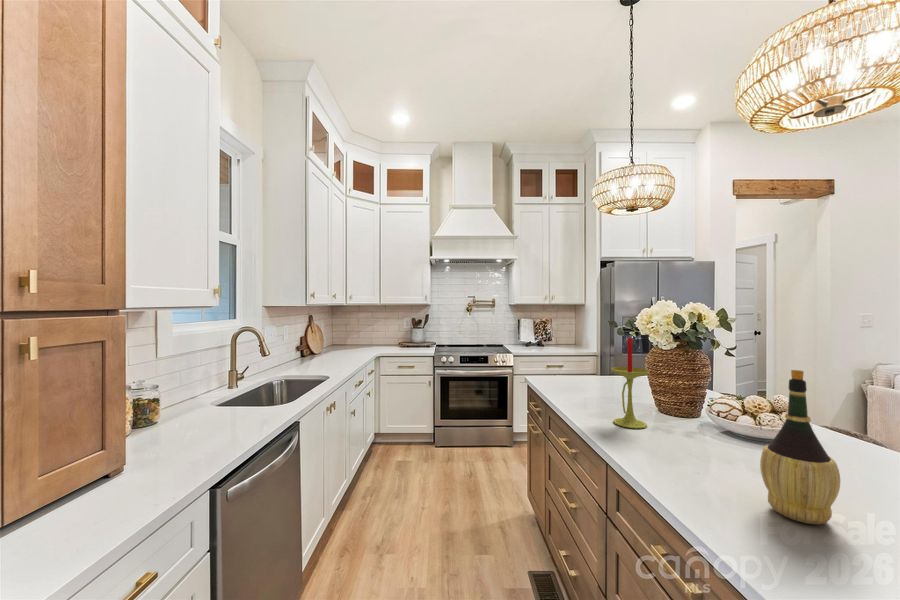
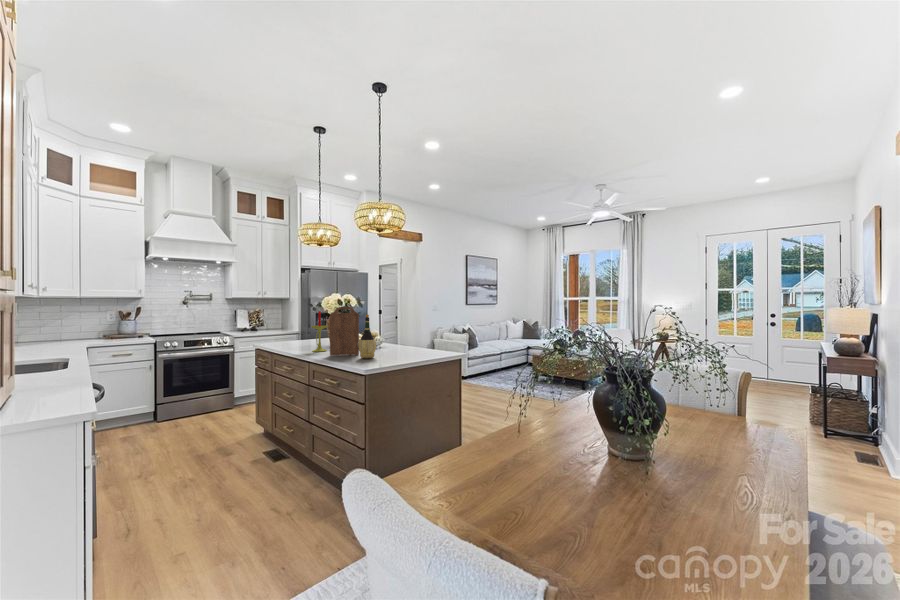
cutting board: none [657,335,749,477] -> present [330,307,359,356]

